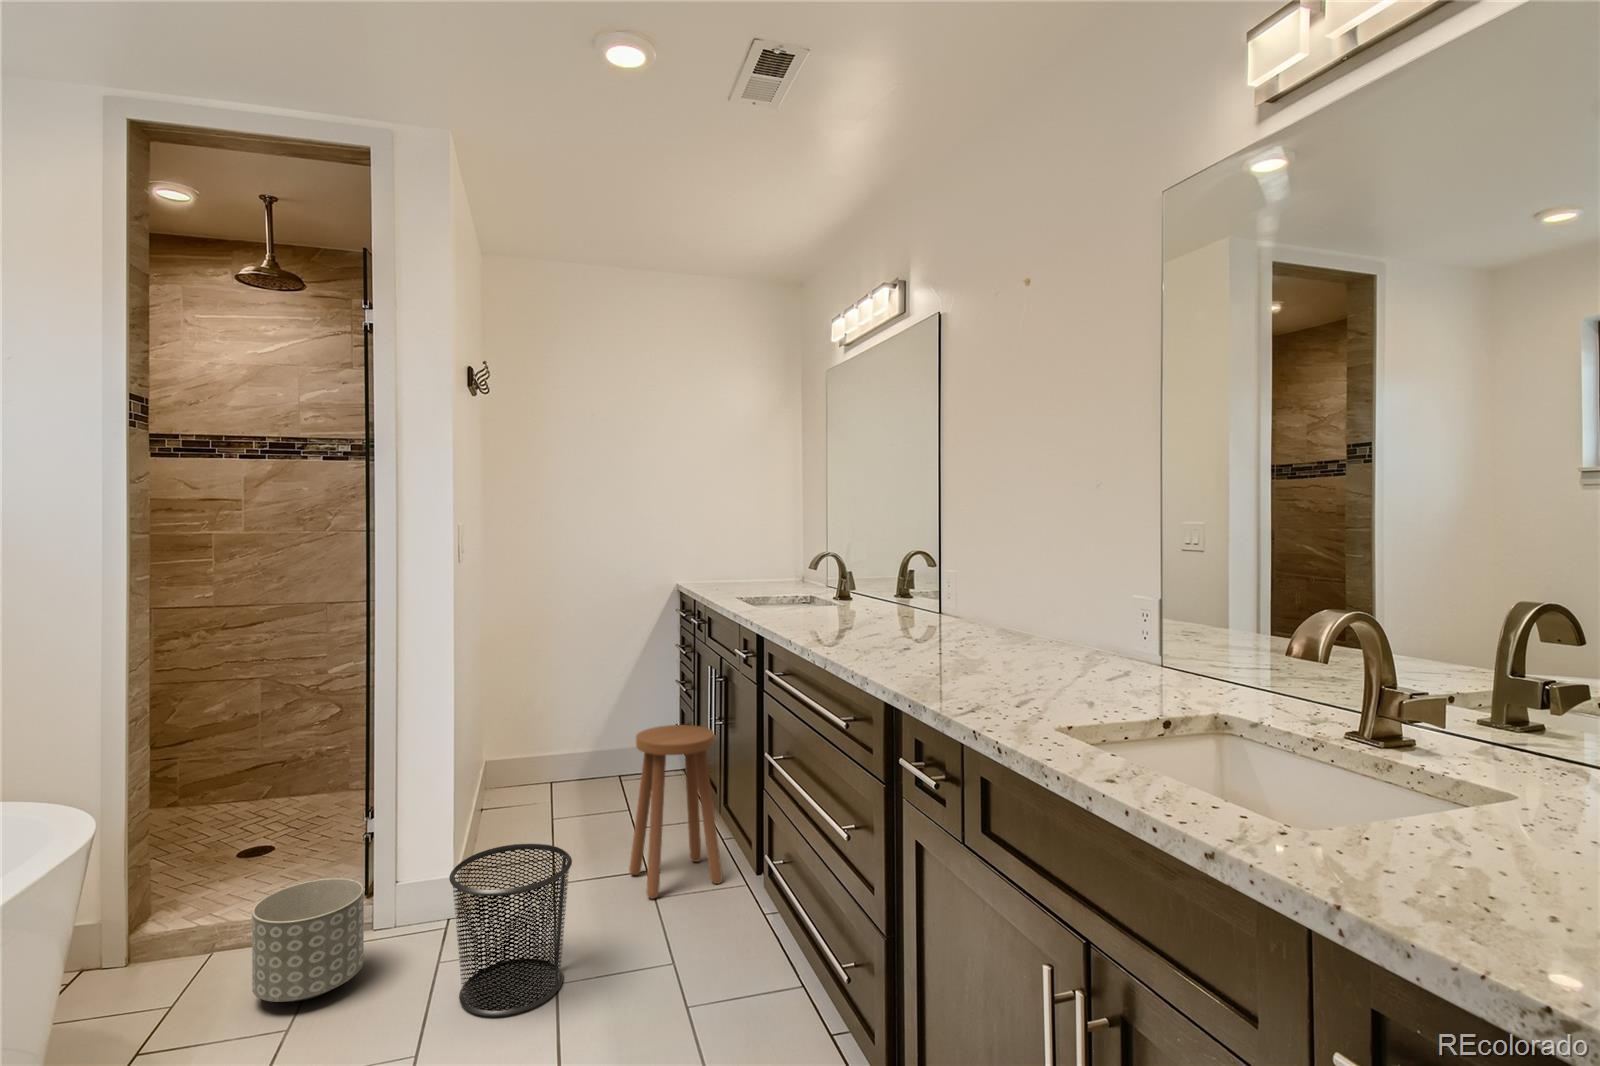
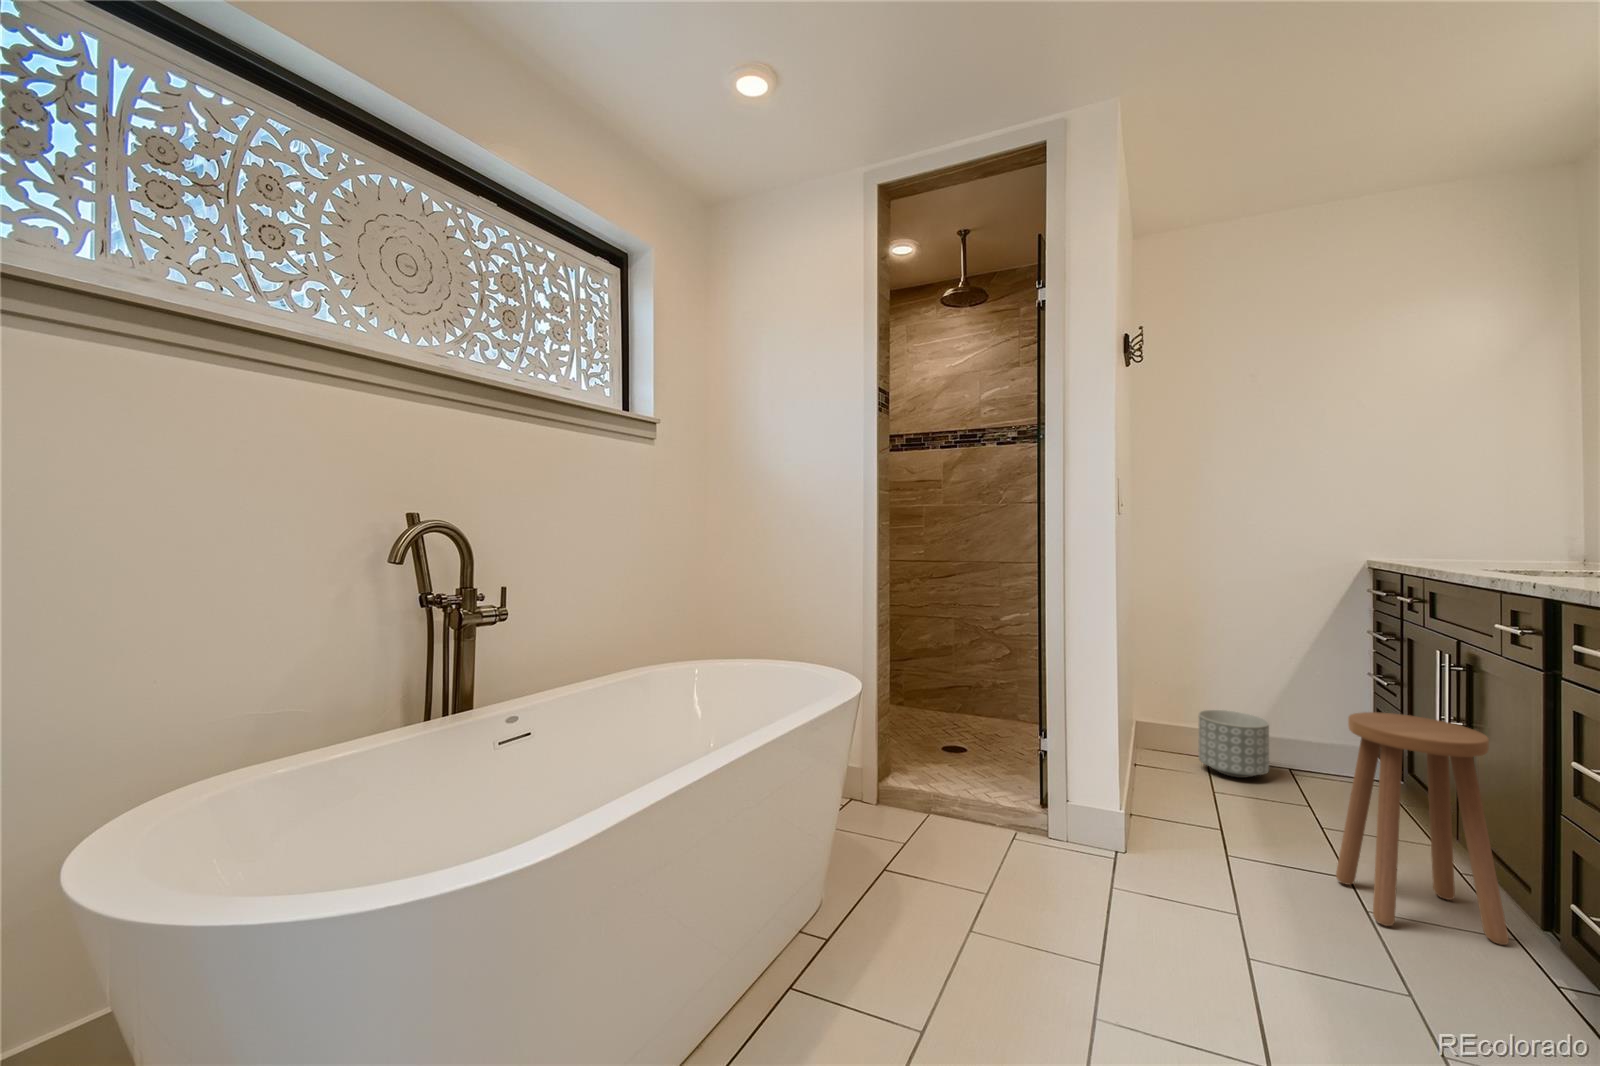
waste bin: present [449,843,572,1017] -> none [1133,800,1286,1000]
planter: present [252,878,364,1002] -> present [1198,710,1269,778]

